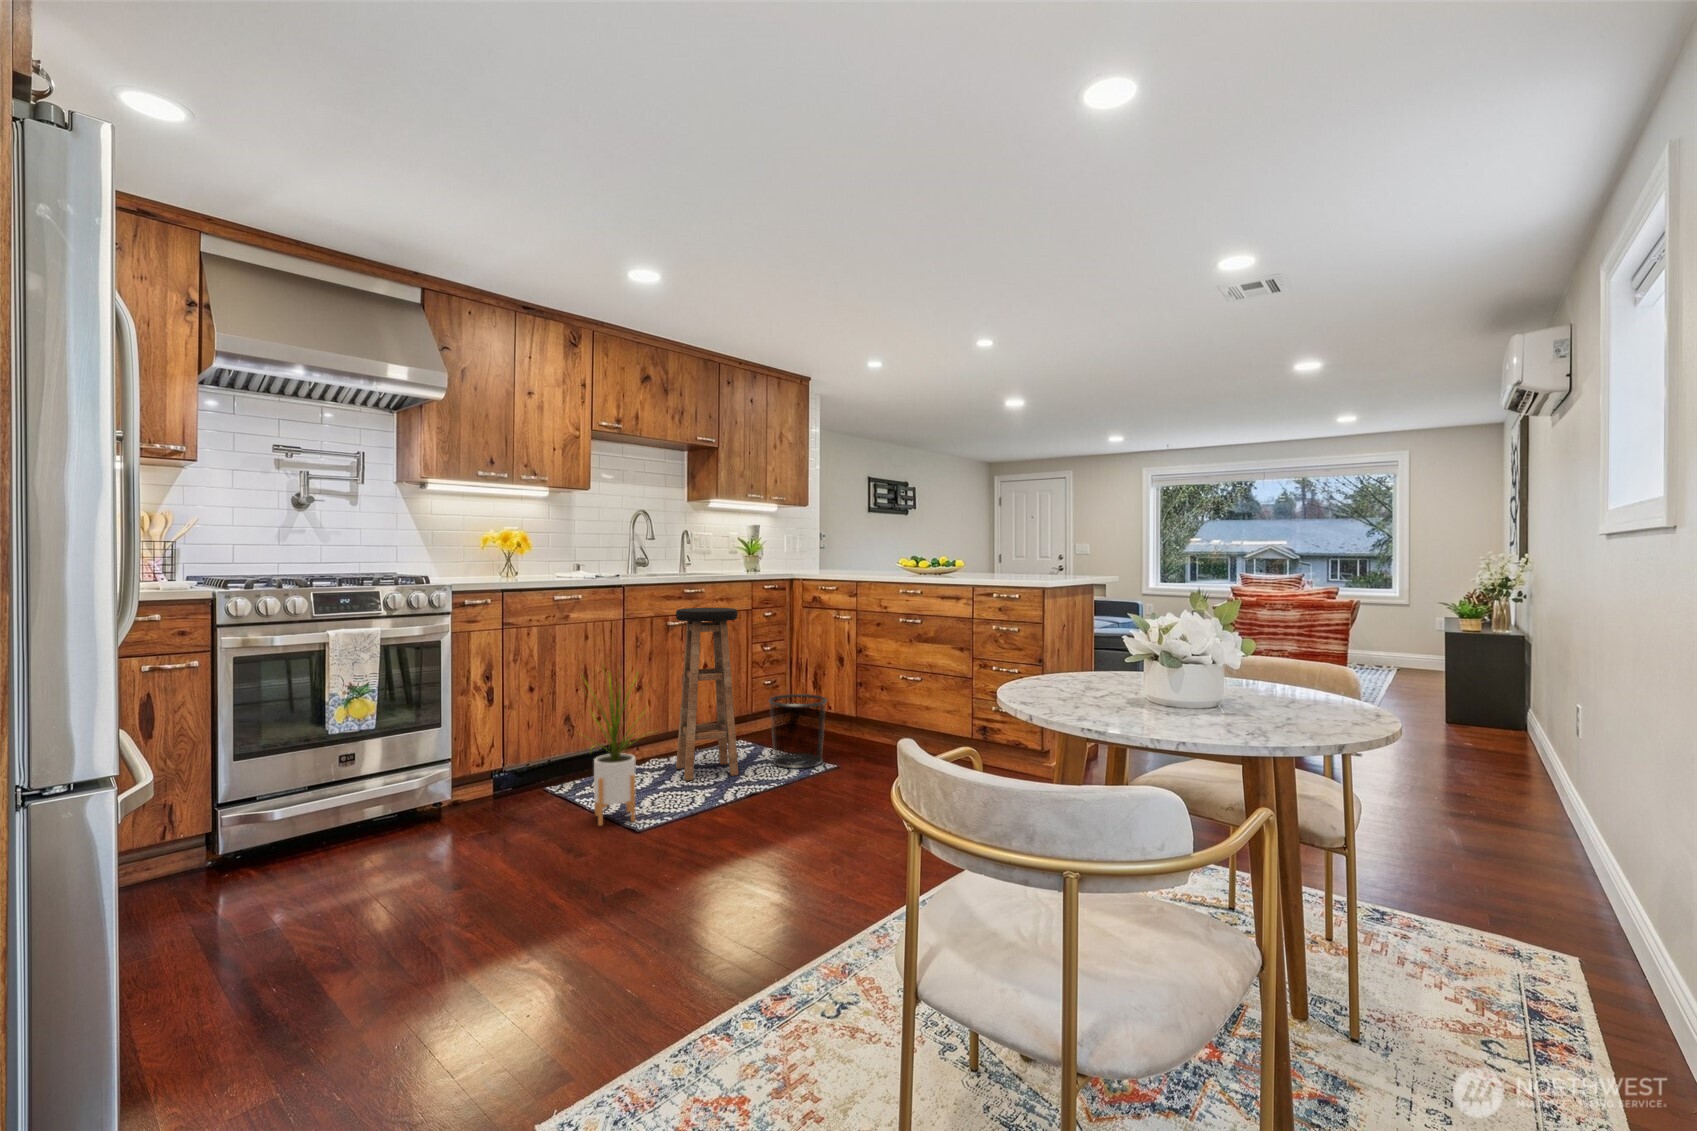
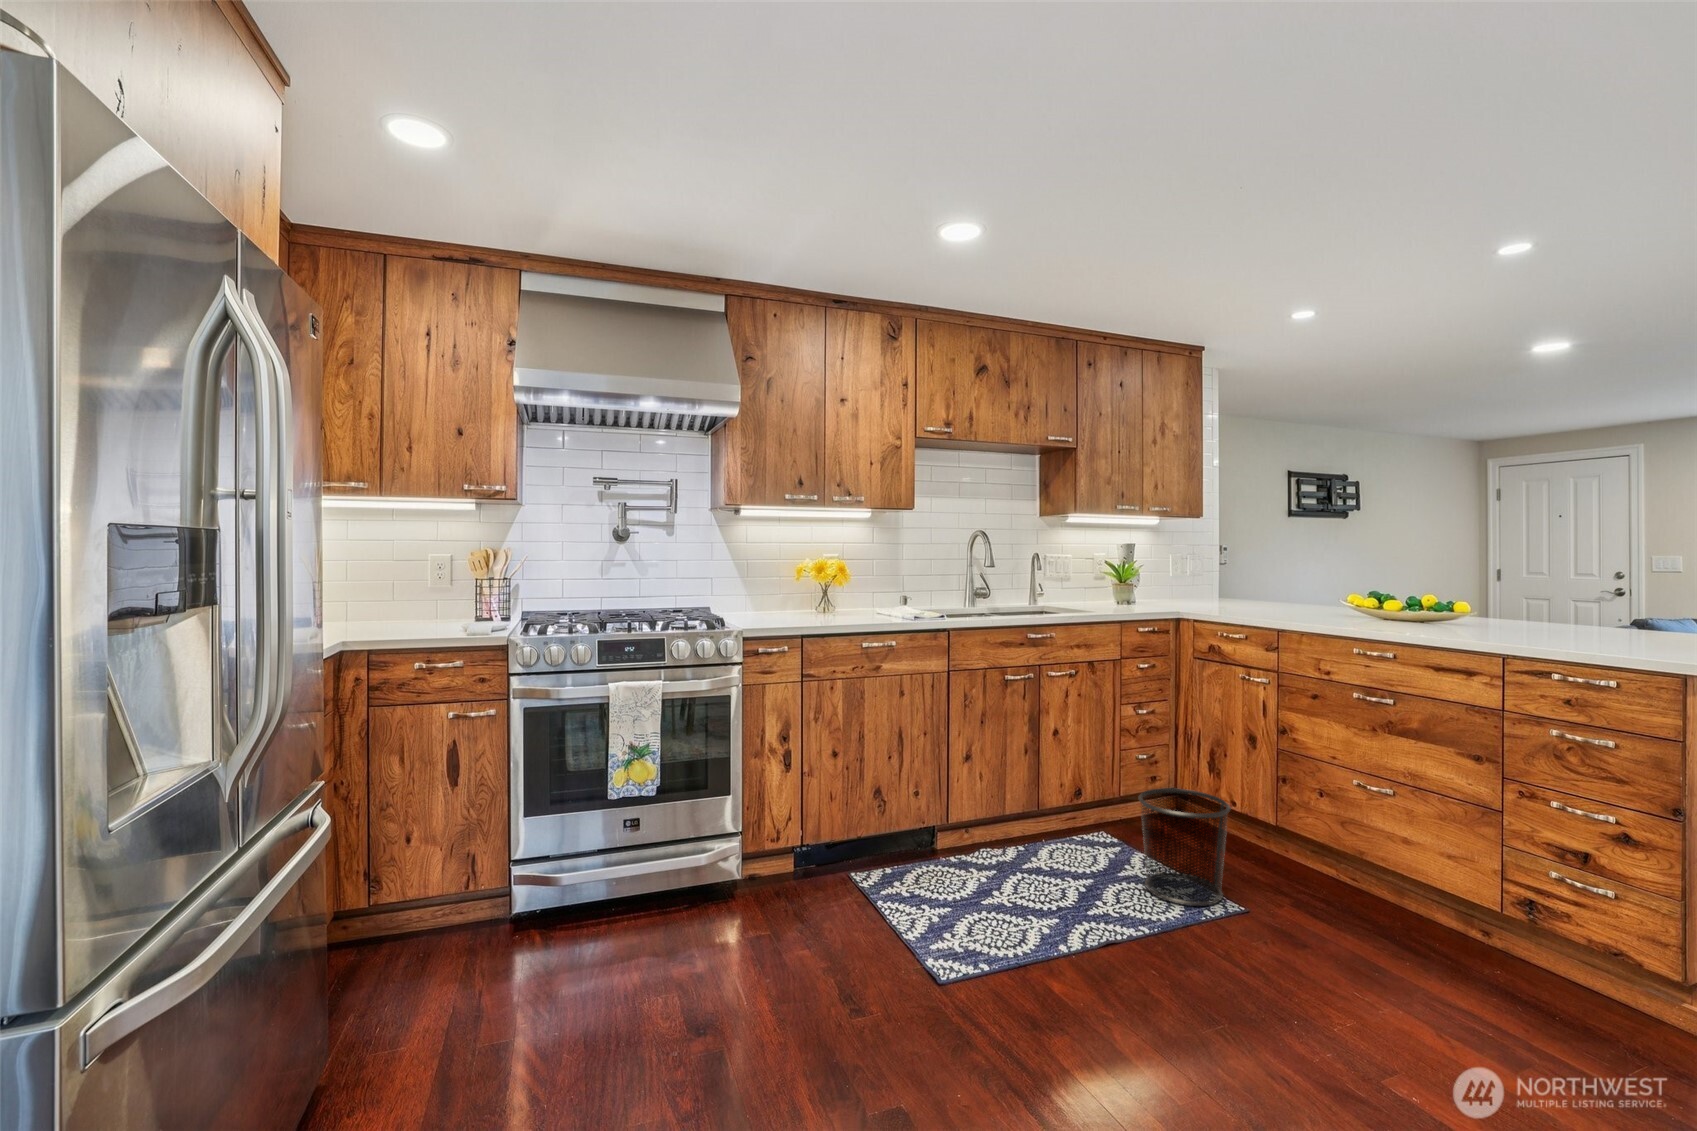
bar stool: present [676,608,739,780] -> none [1008,662,1093,901]
house plant: present [590,667,647,826] -> none [847,737,972,968]

